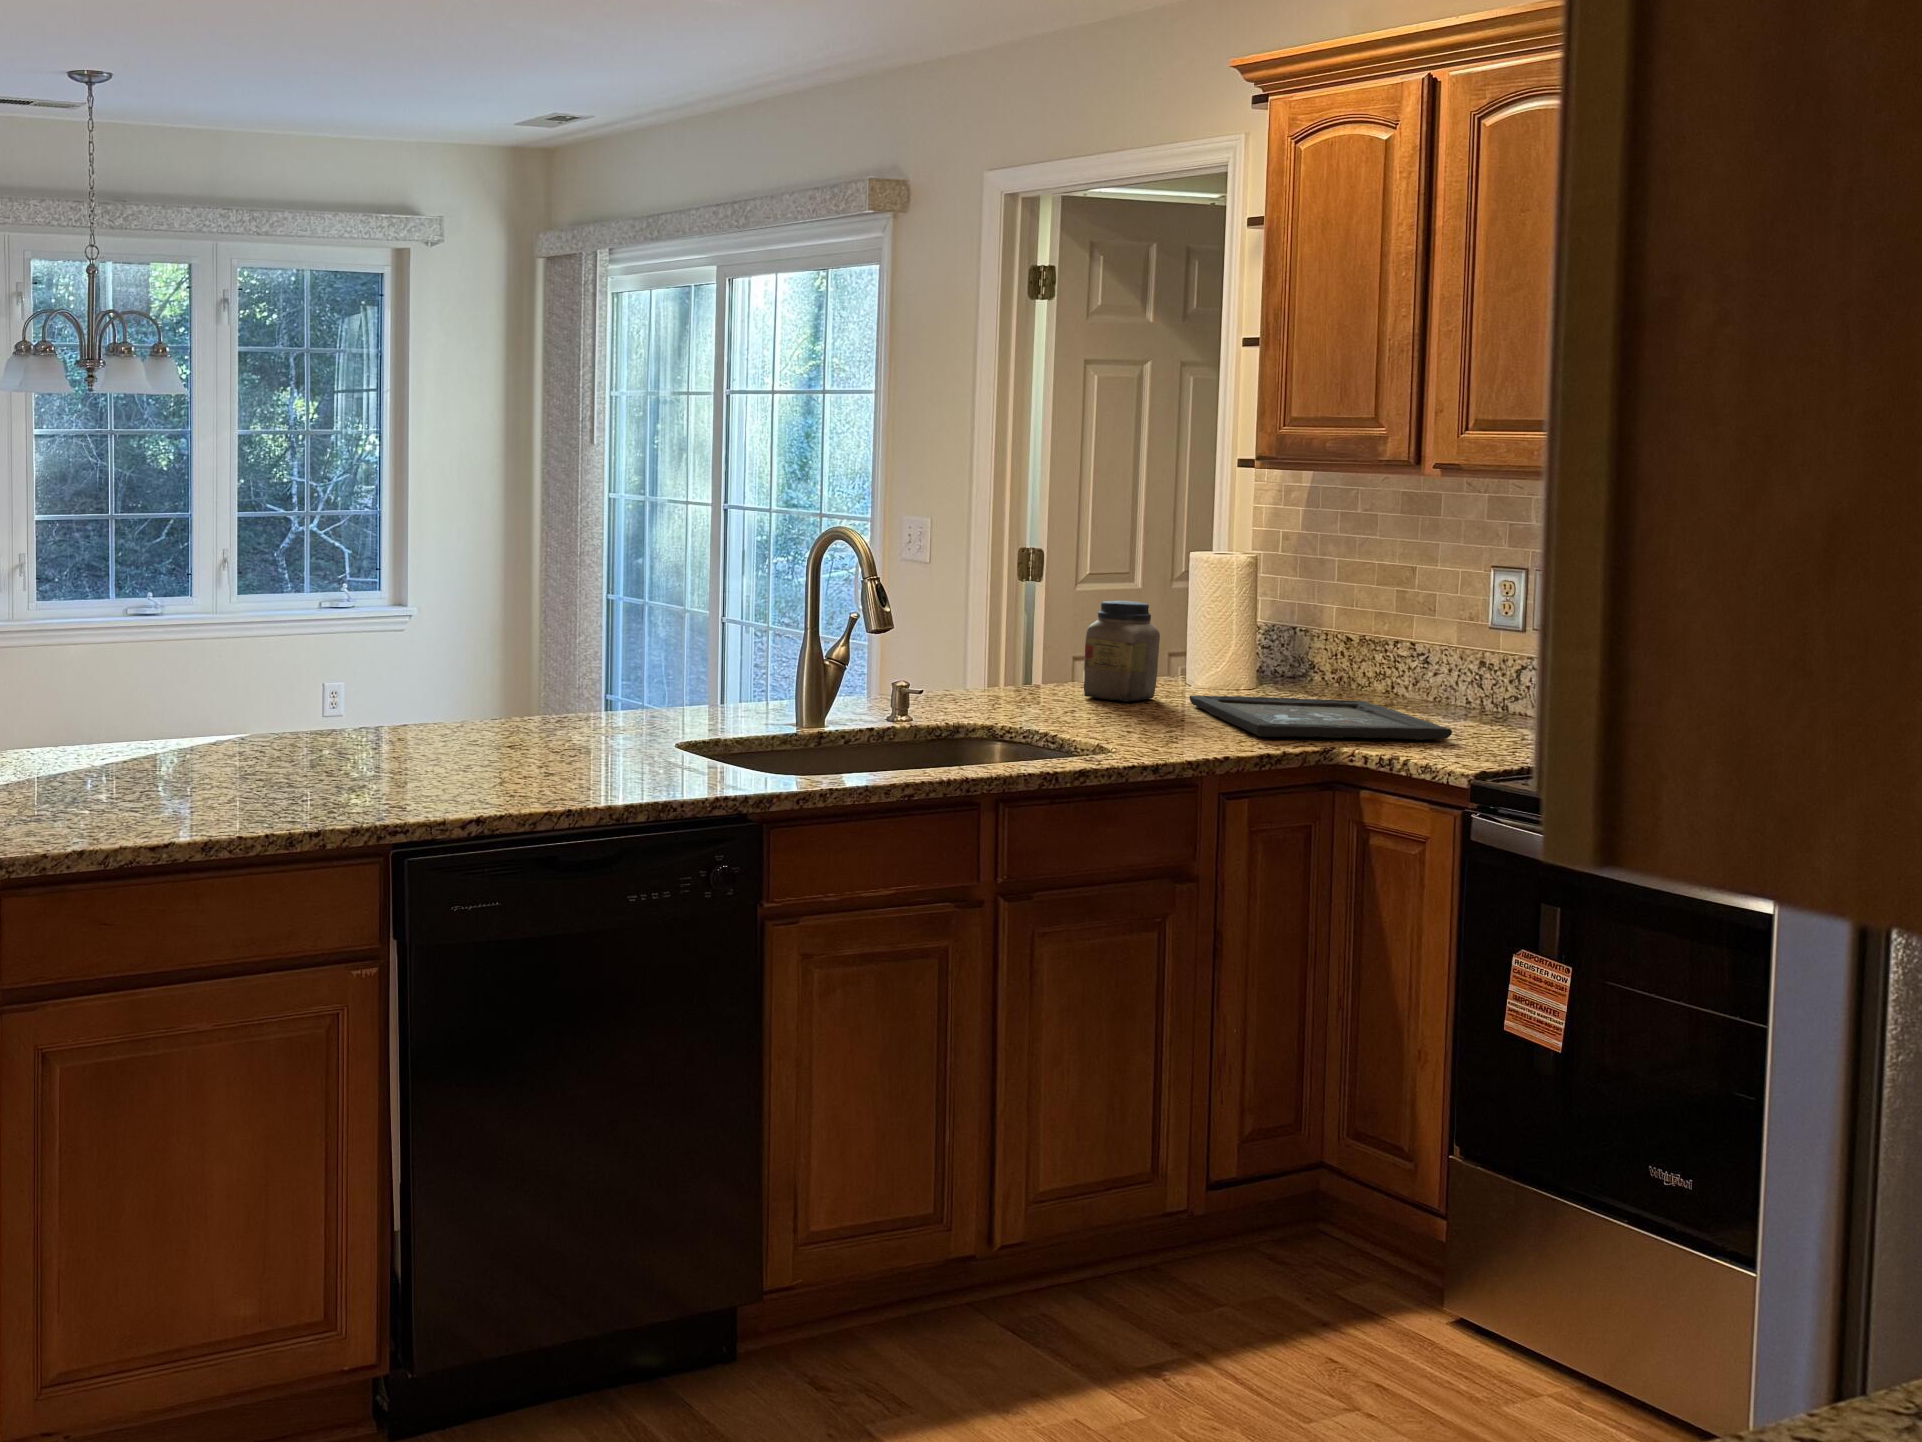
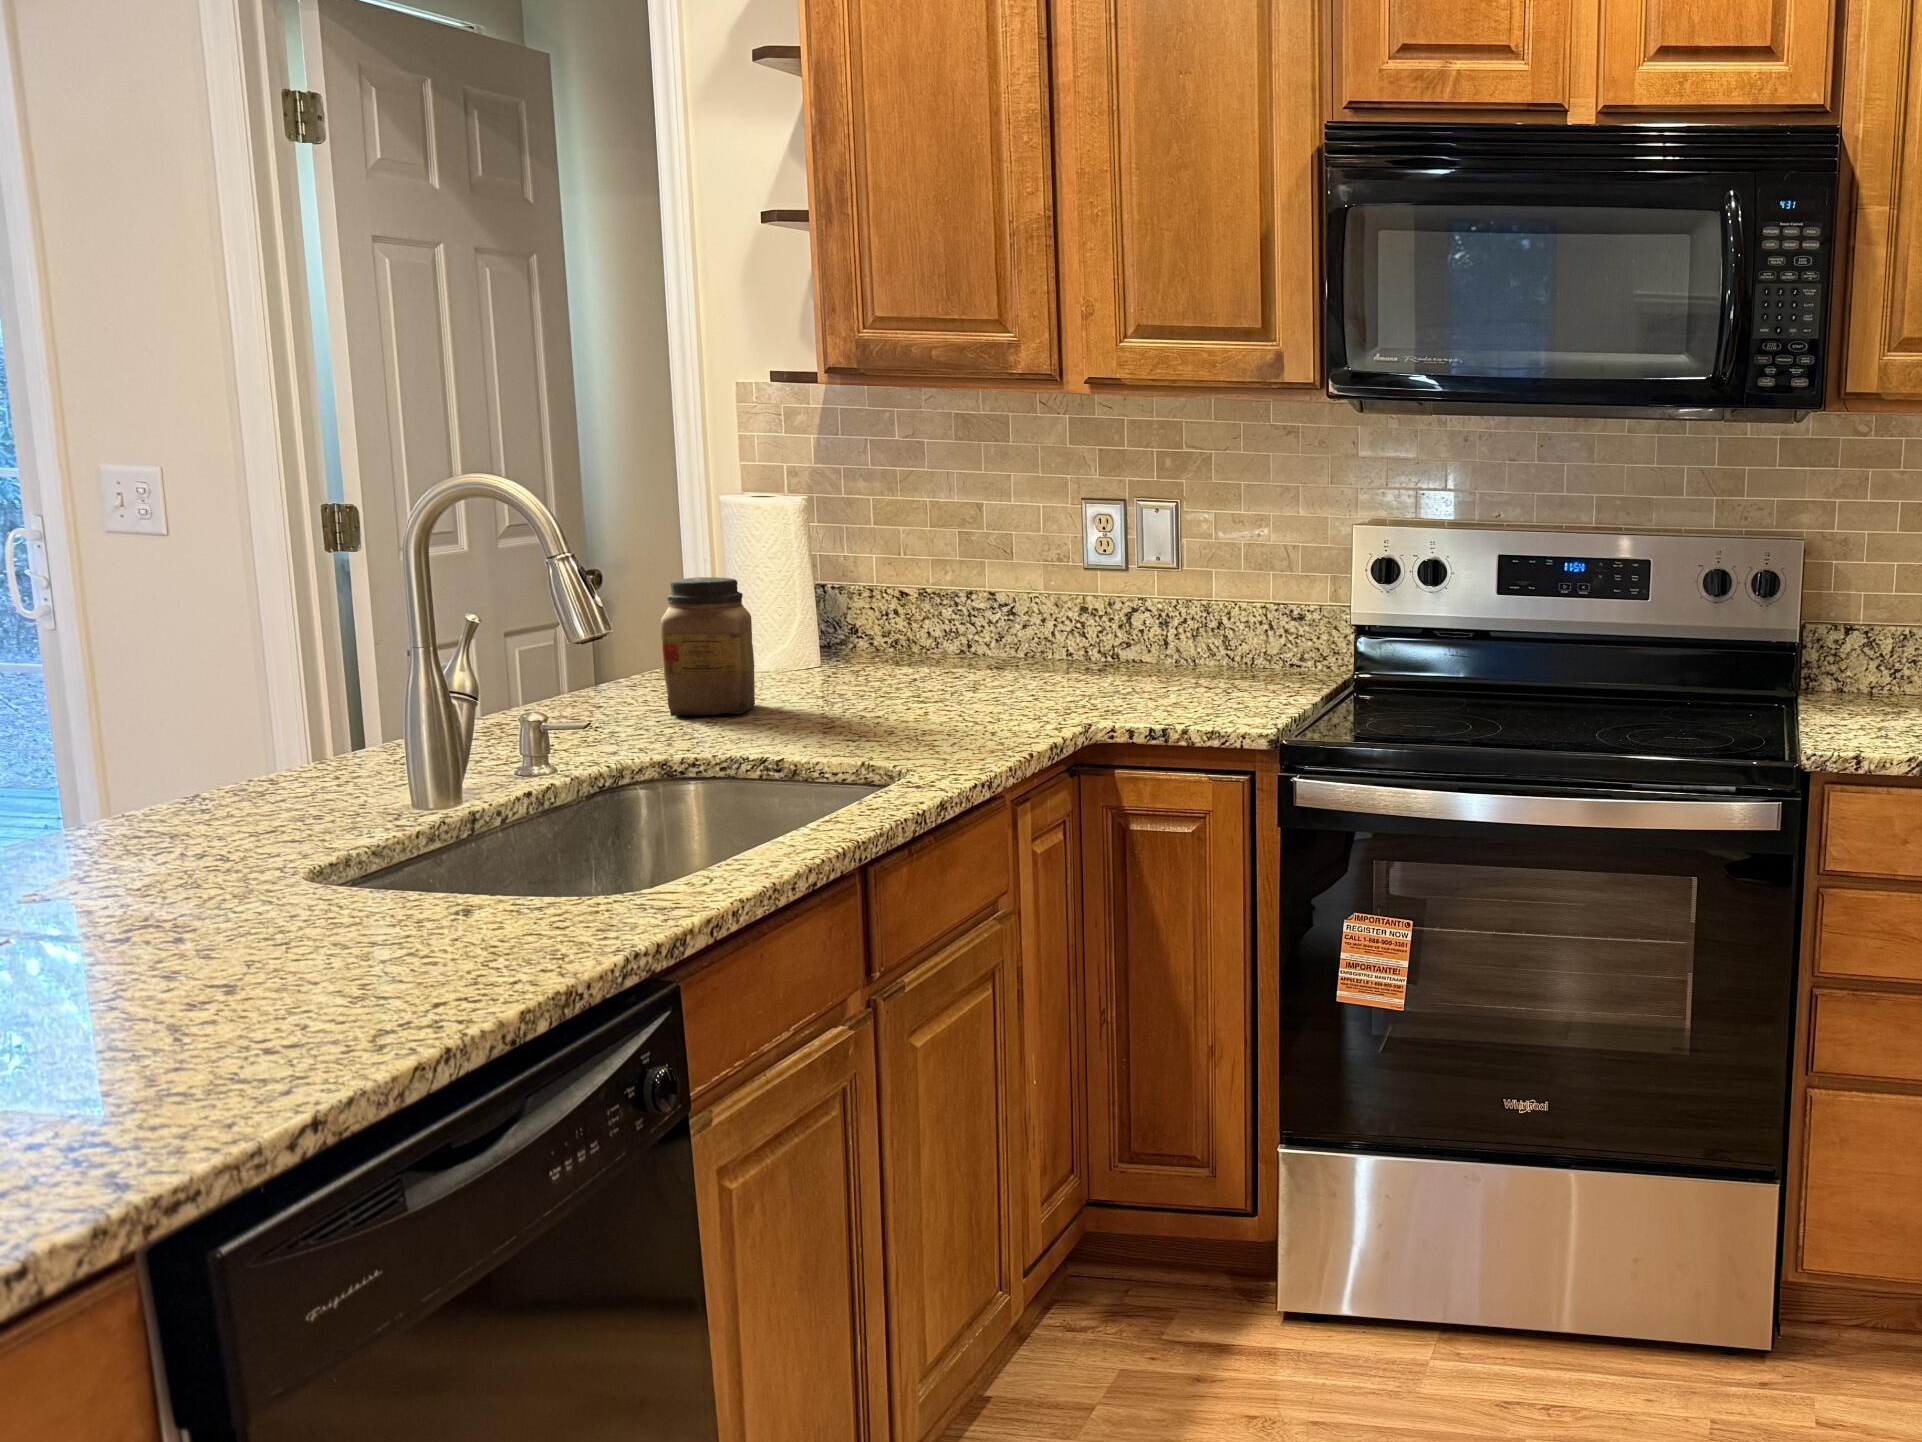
tray: present [1190,696,1452,740] -> none [812,668,1156,730]

